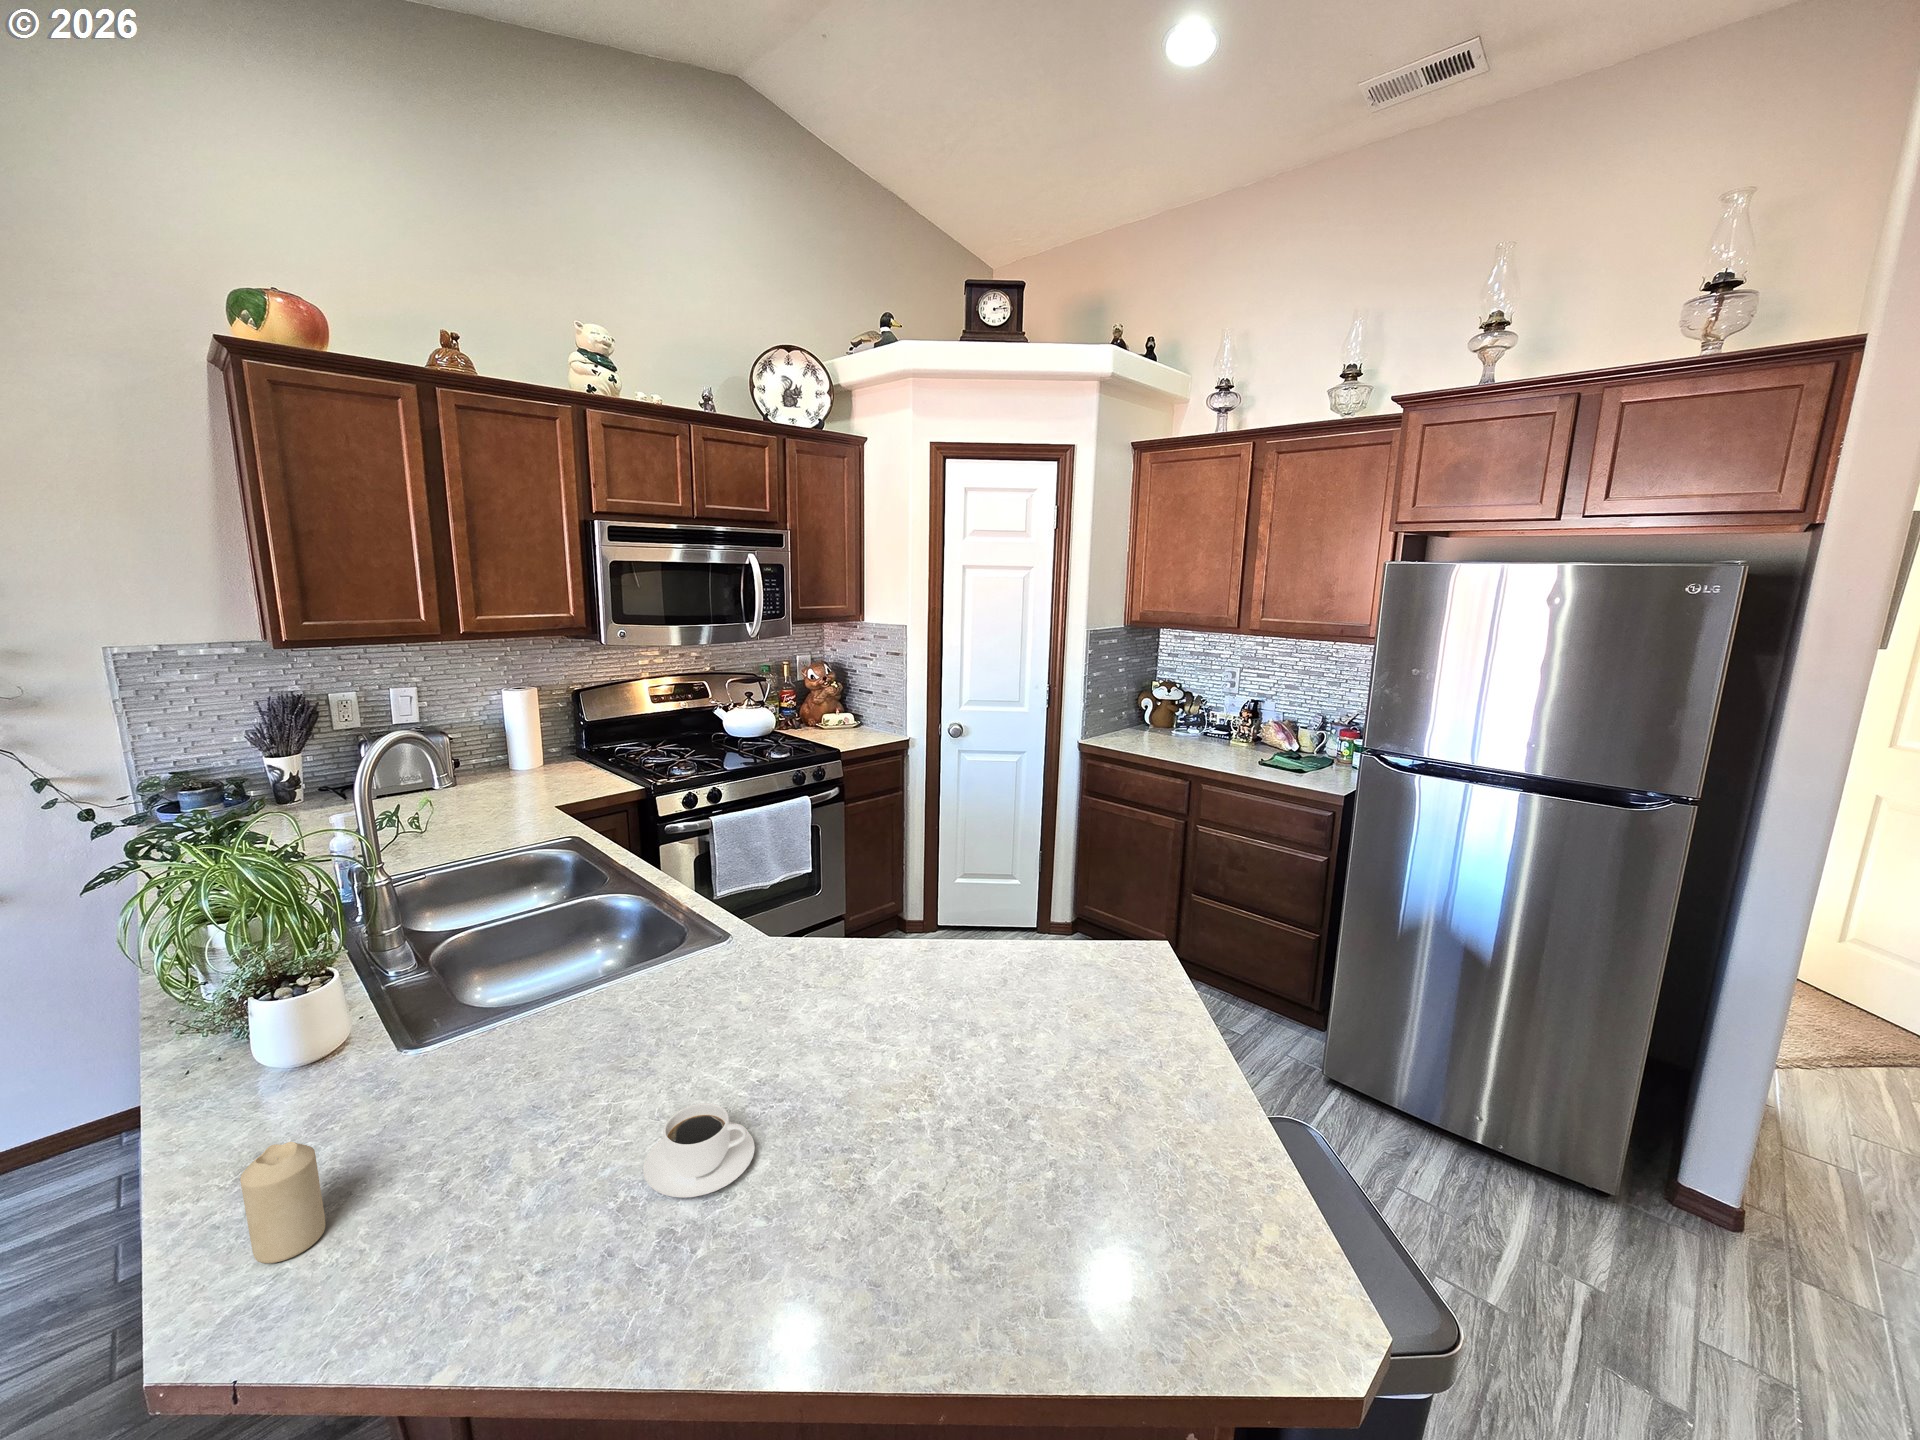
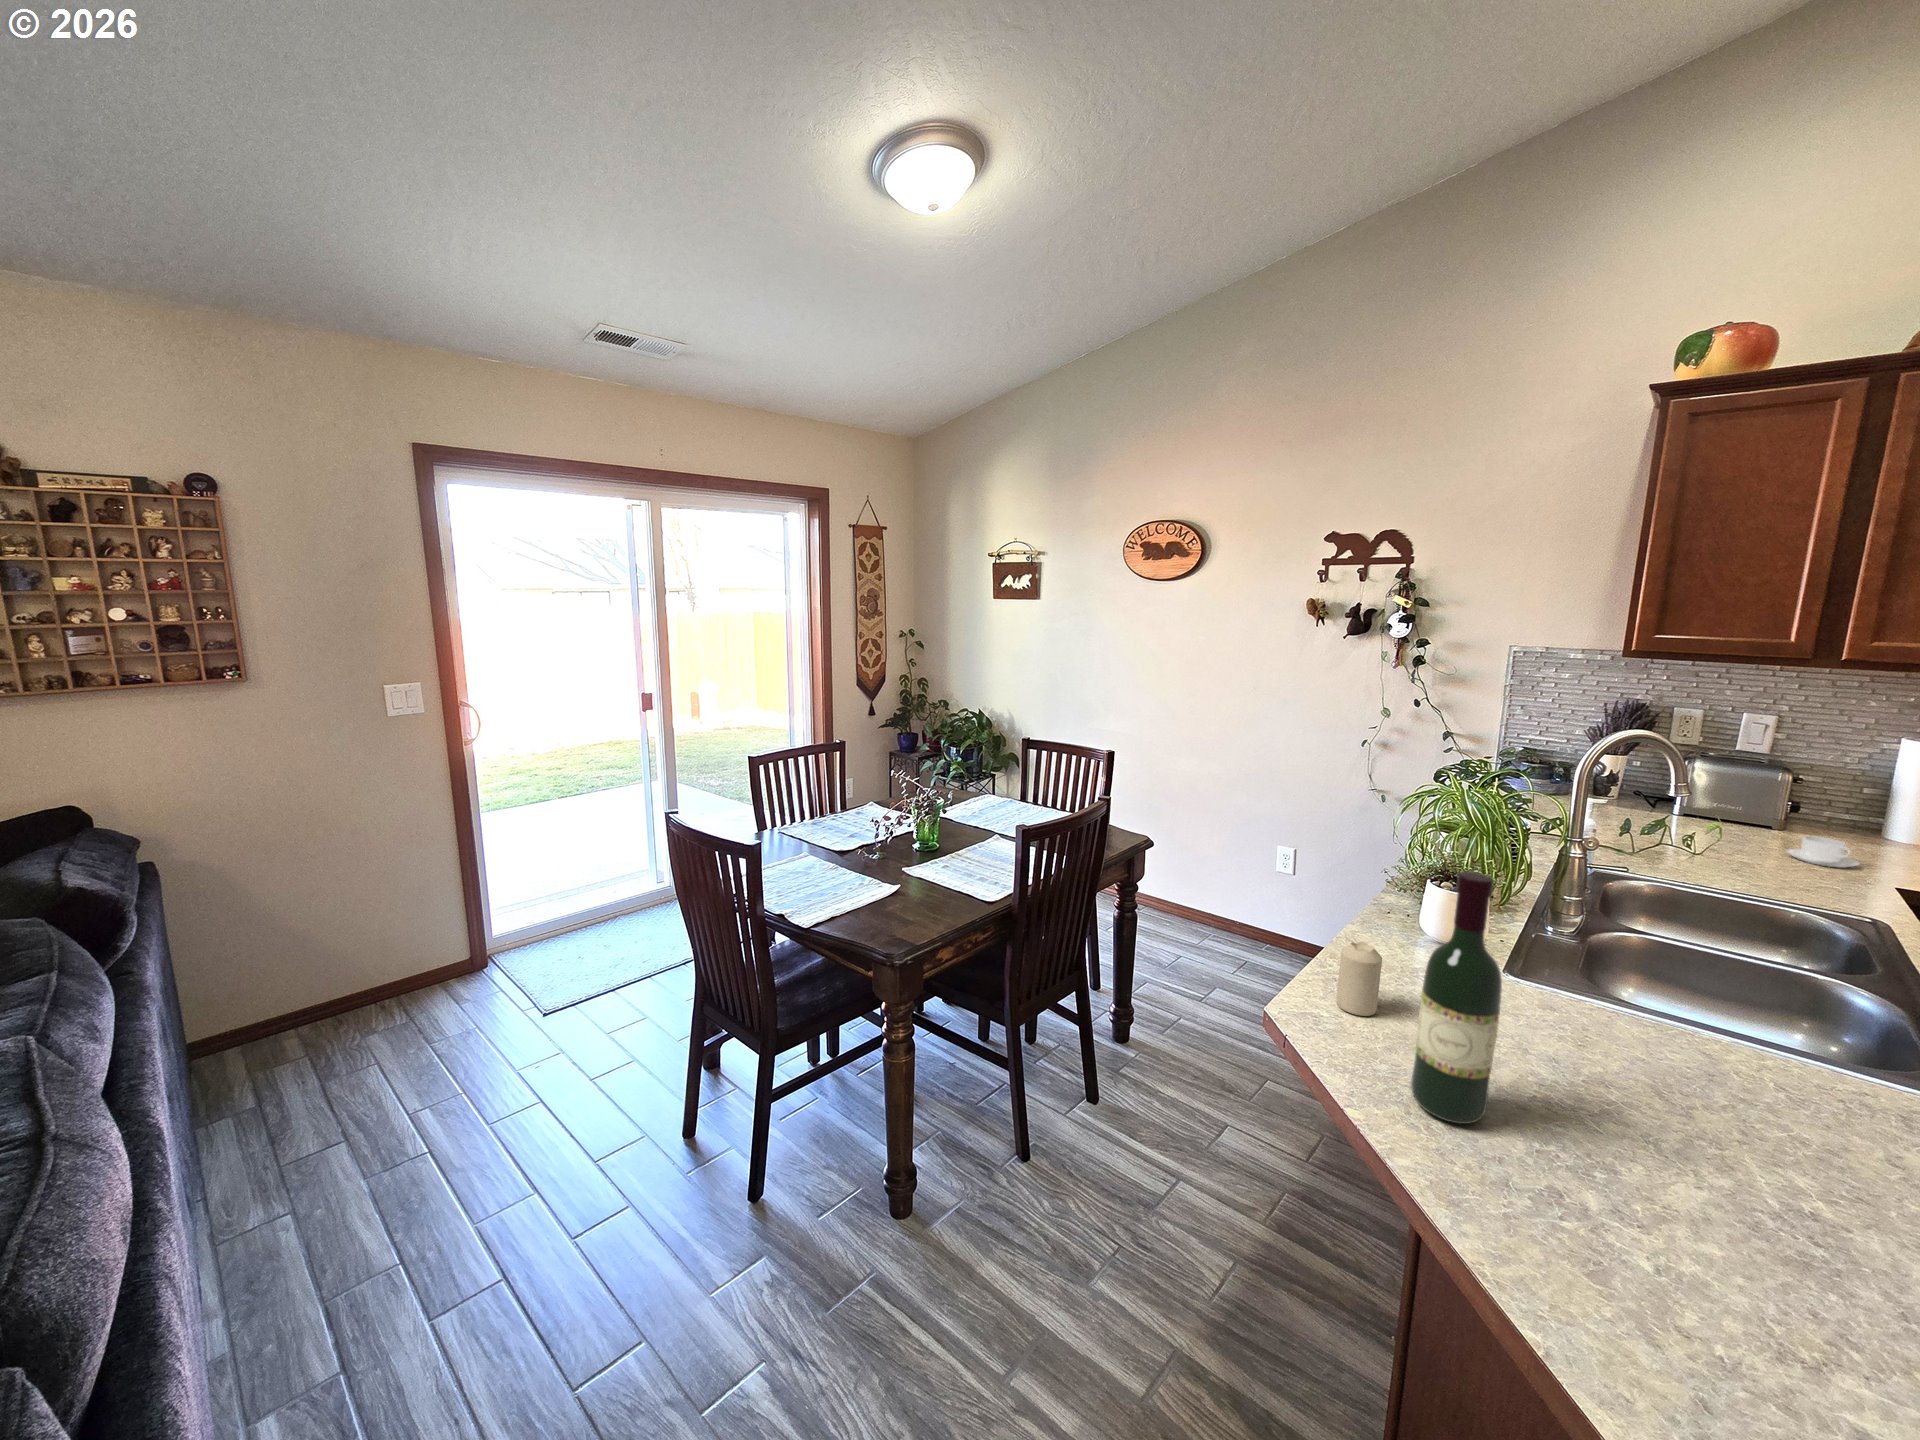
wine bottle: none [453,964,560,1283] -> present [1411,872,1502,1124]
coffee cup: present [643,1103,755,1198] -> present [1787,836,1859,868]

